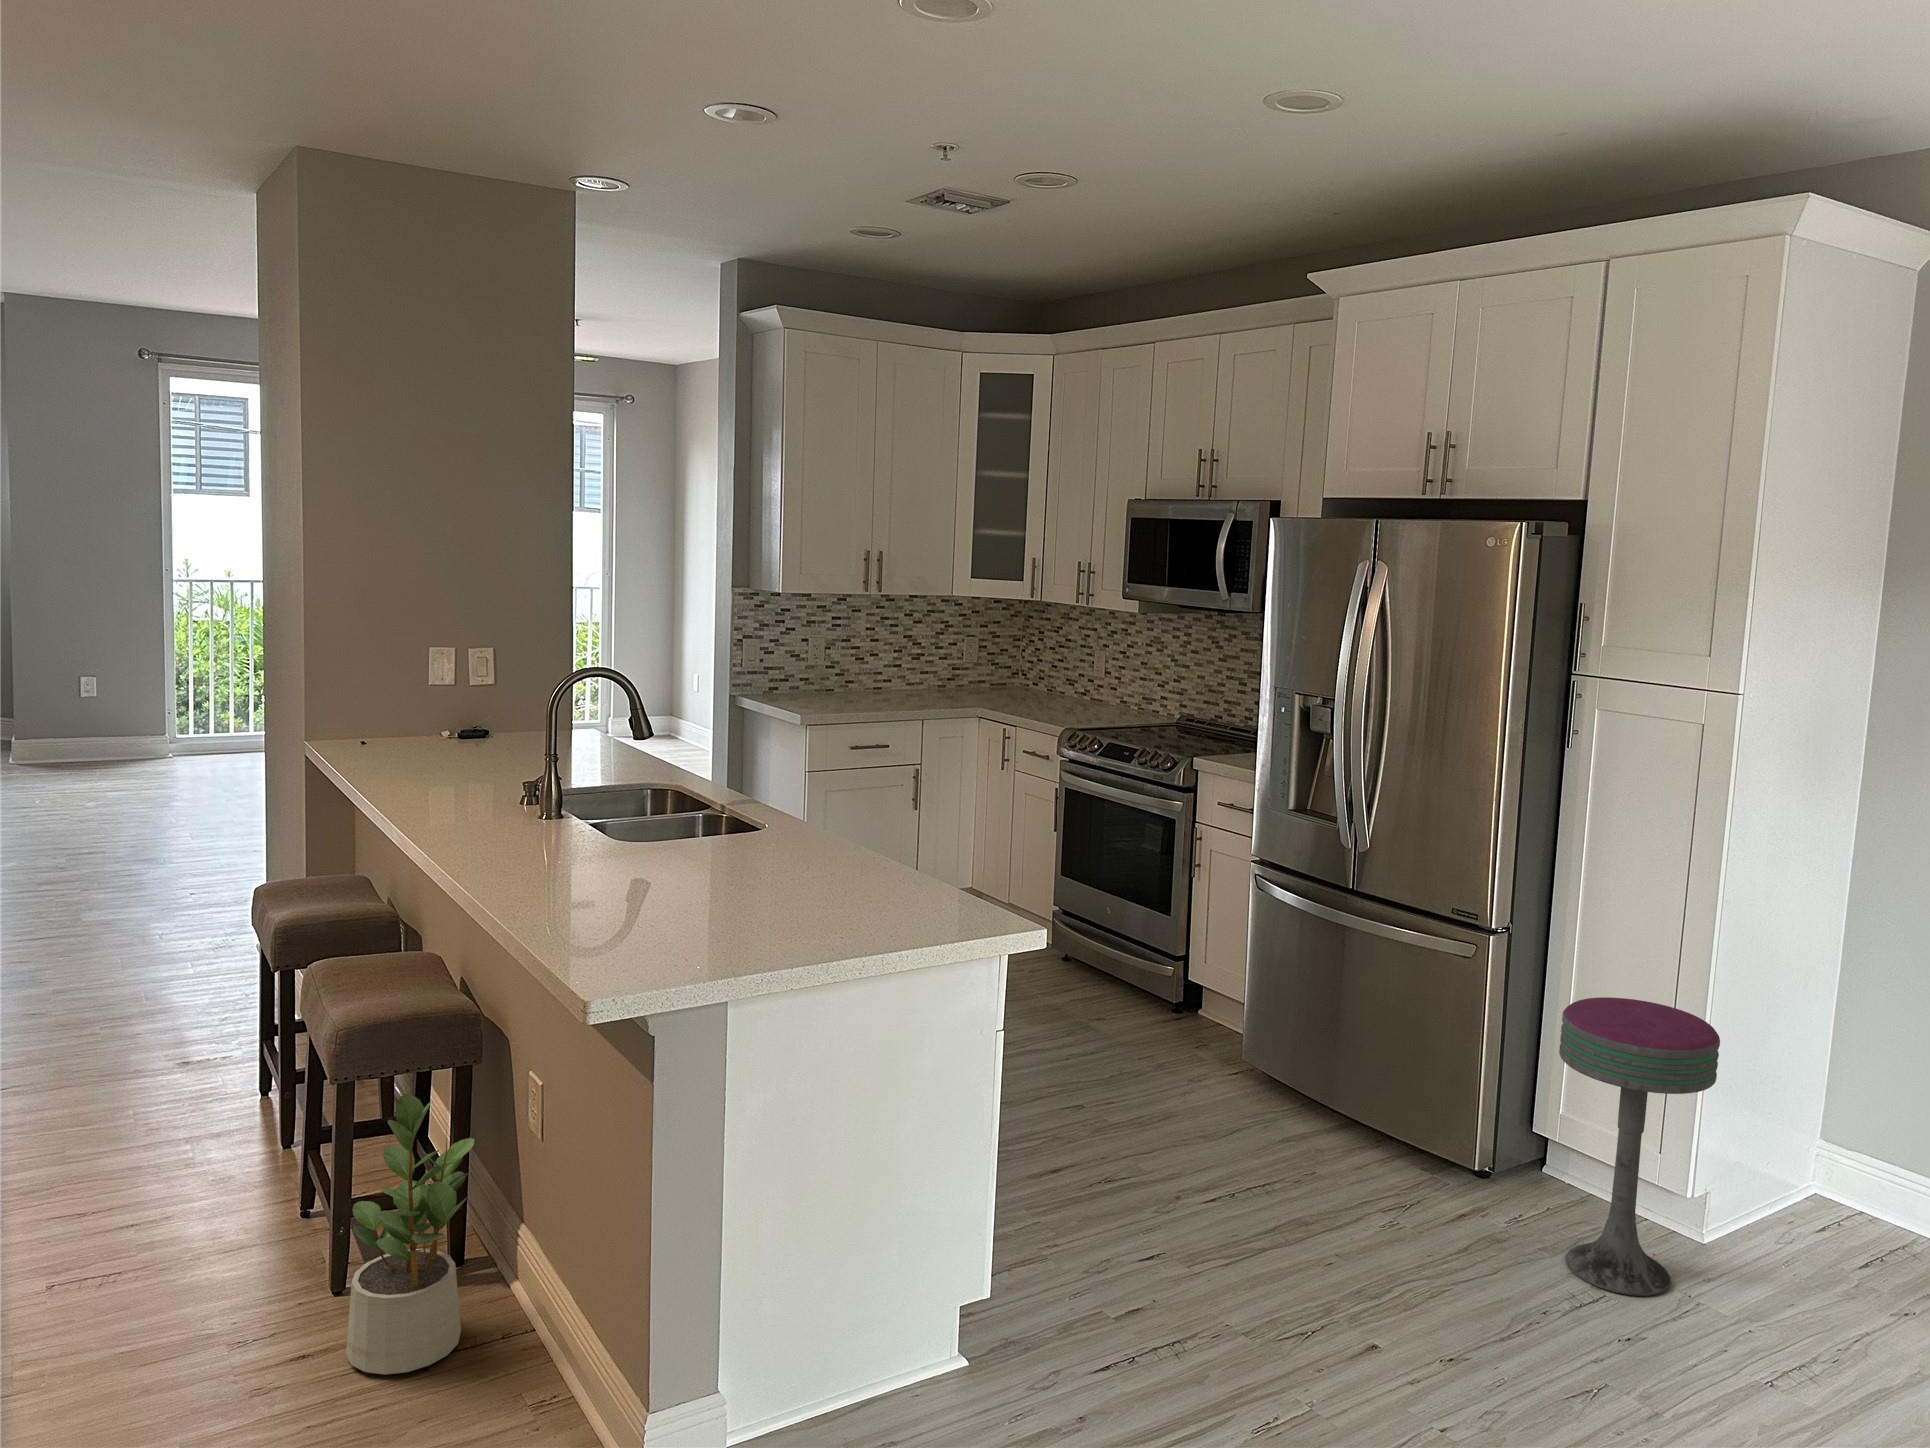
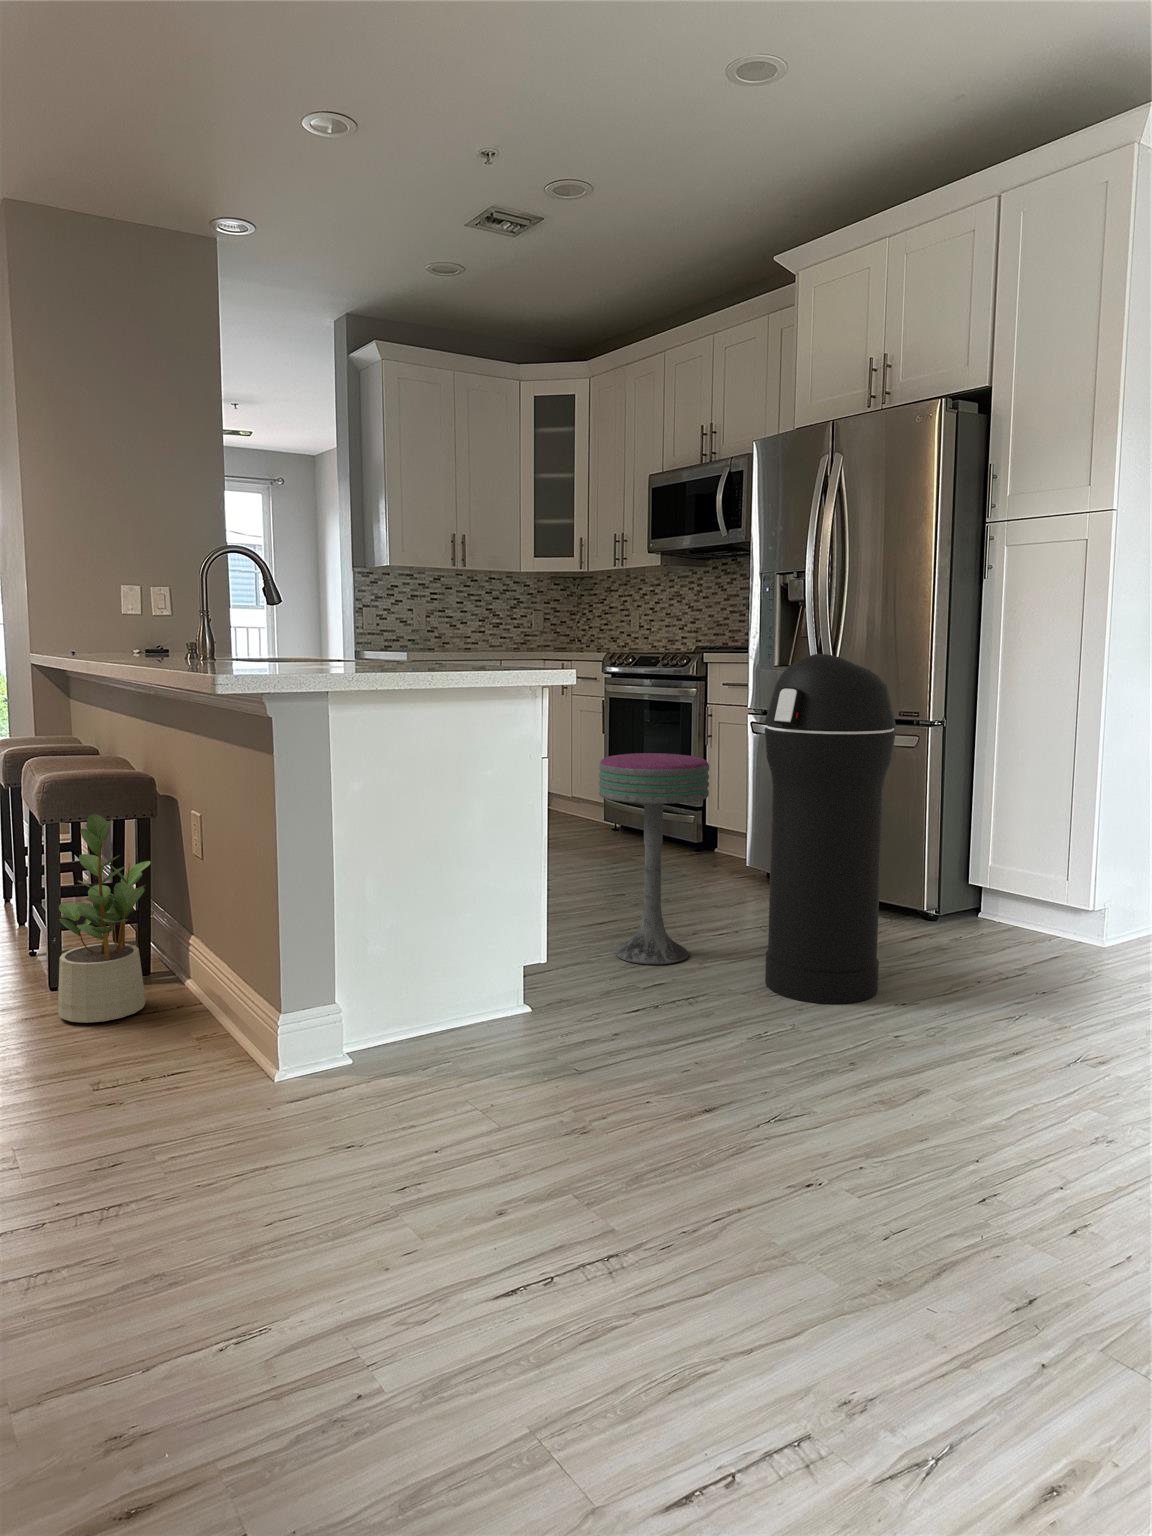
trash can: none [1270,893,1452,1353] -> present [764,654,896,1004]
bar stool: present [1559,997,1720,1296] -> present [599,753,709,965]

